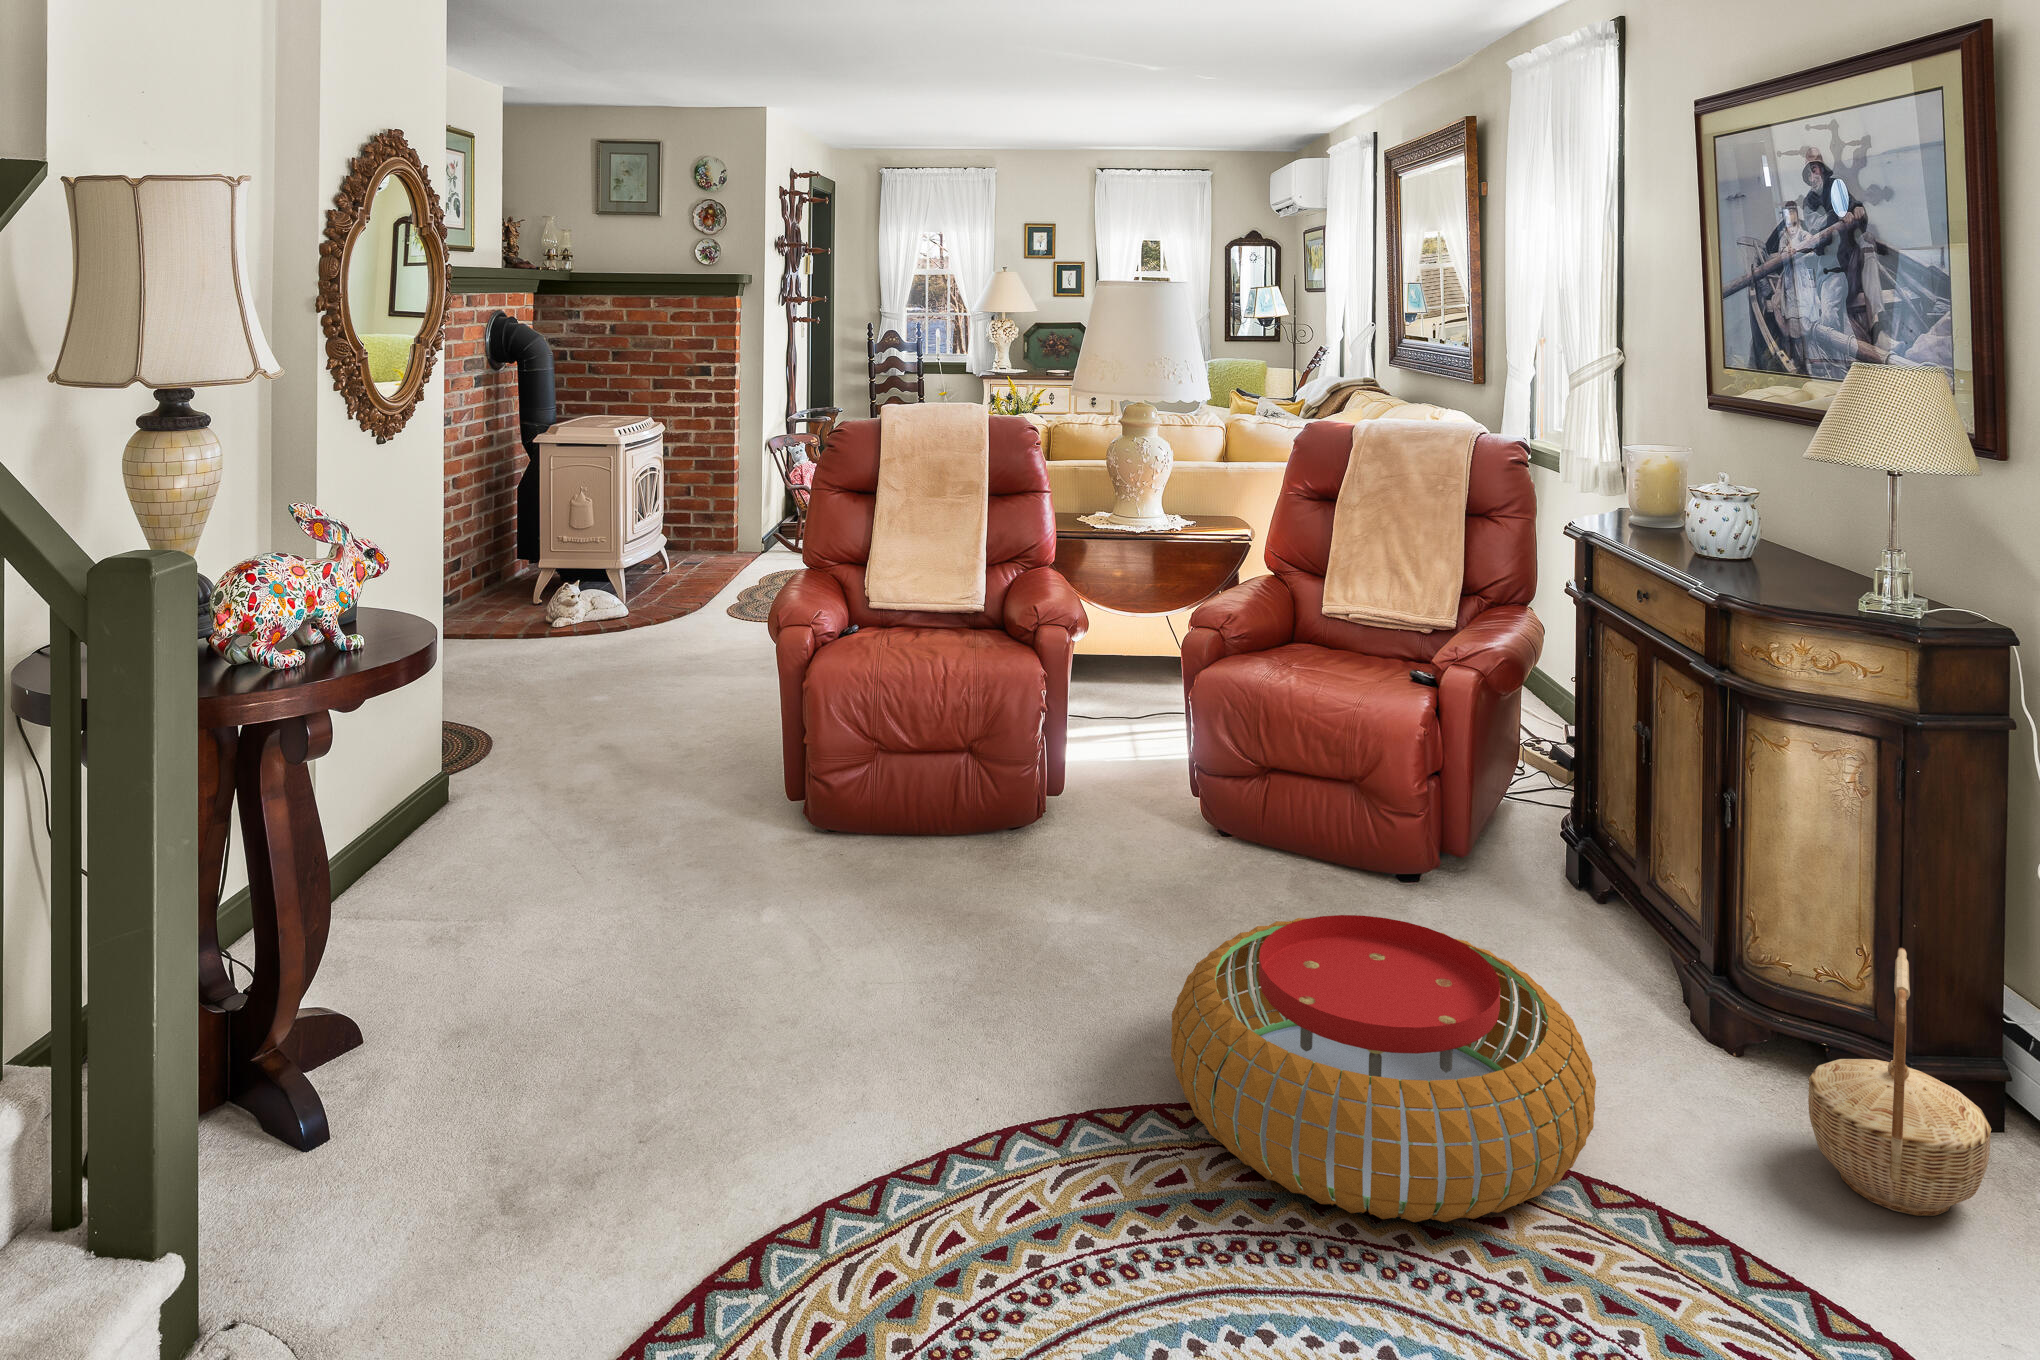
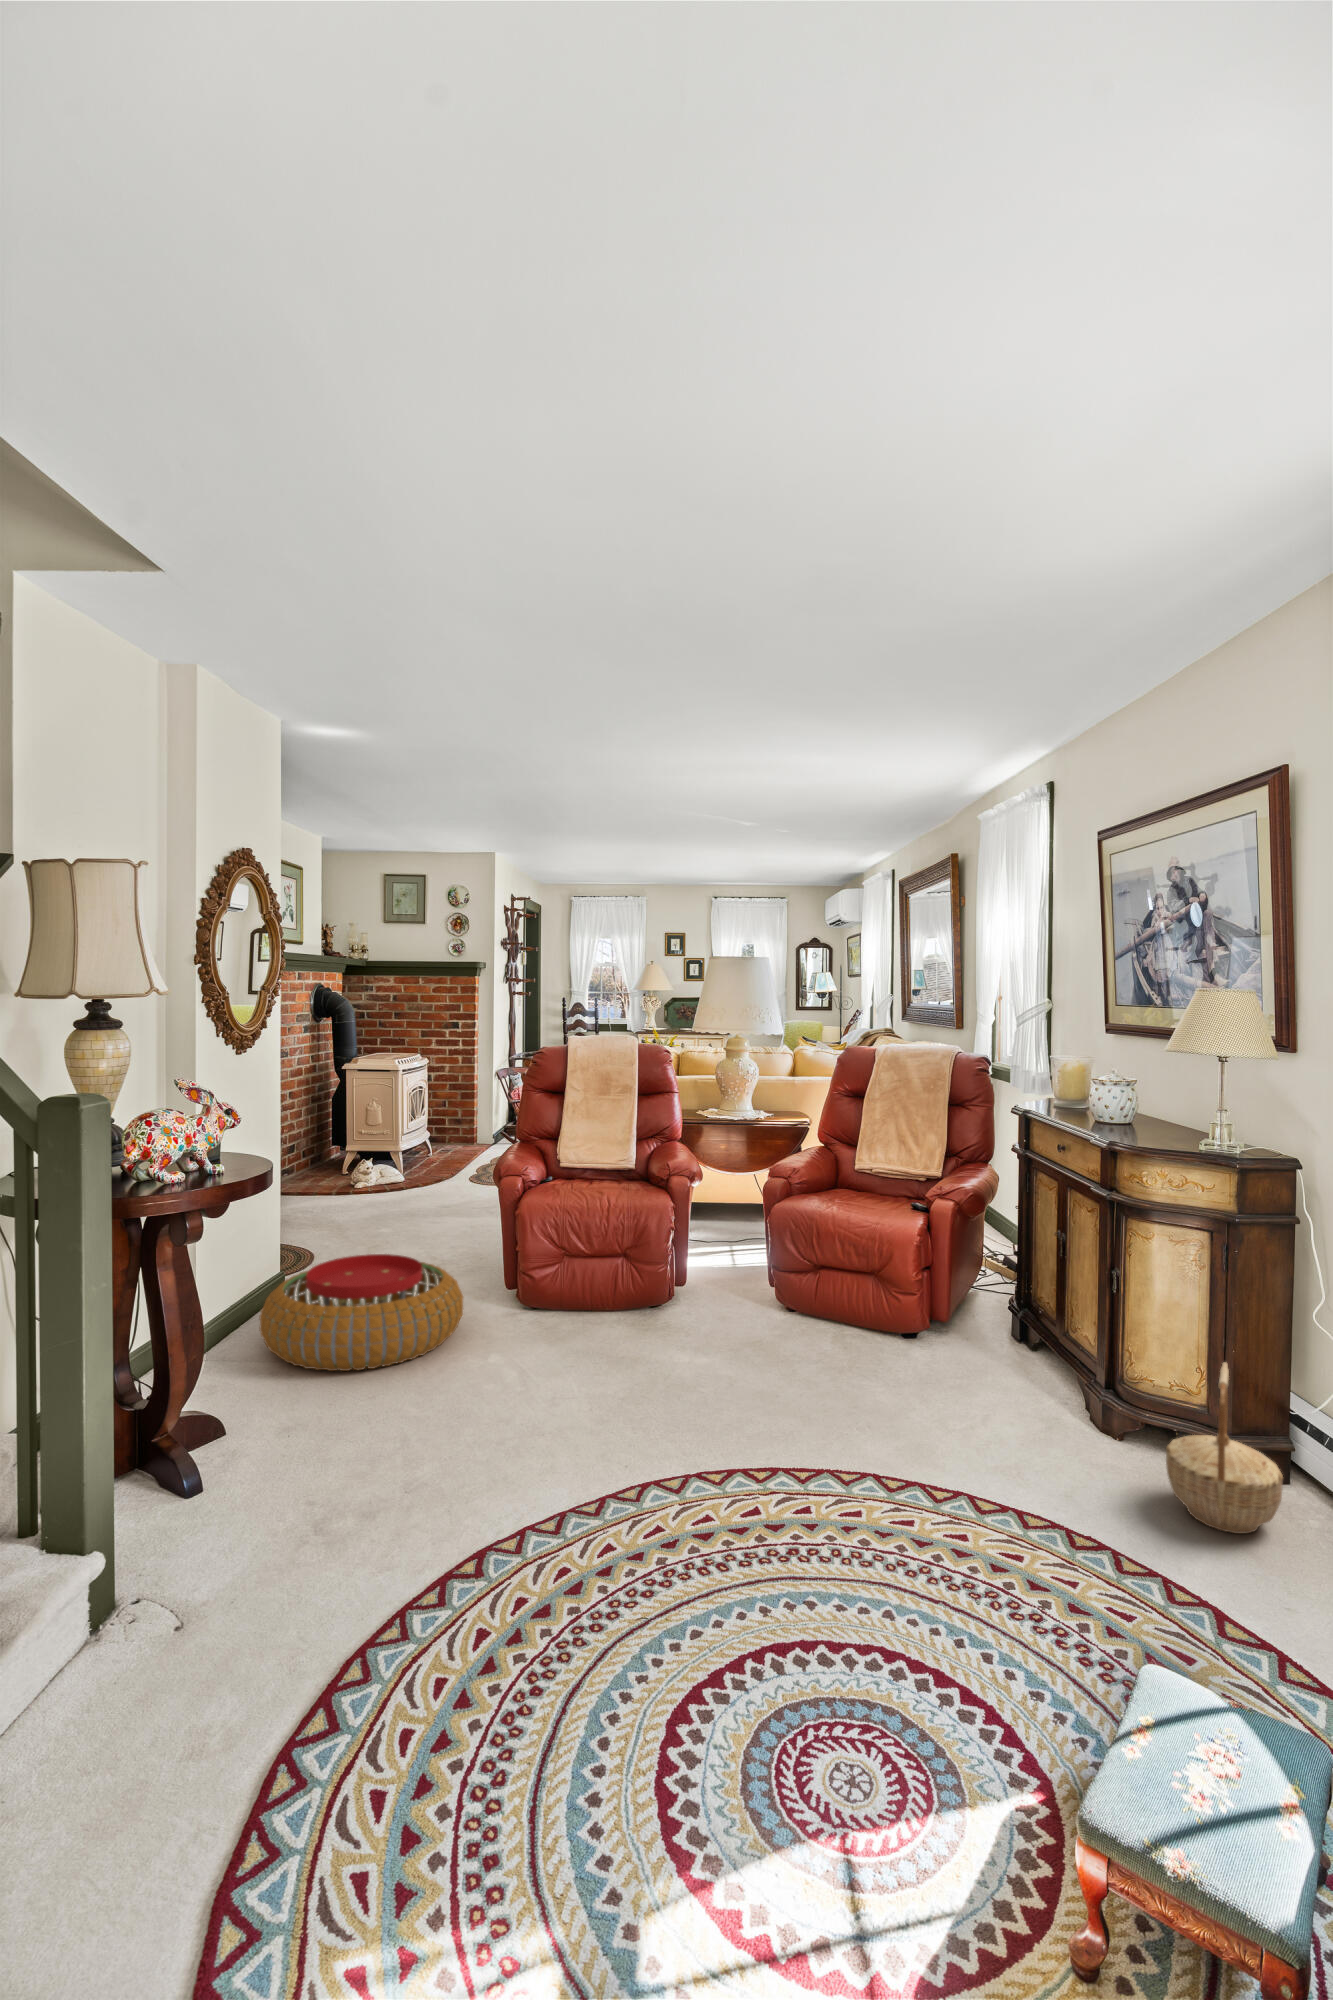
pouf: present [1171,915,1596,1222] -> present [259,1254,463,1371]

